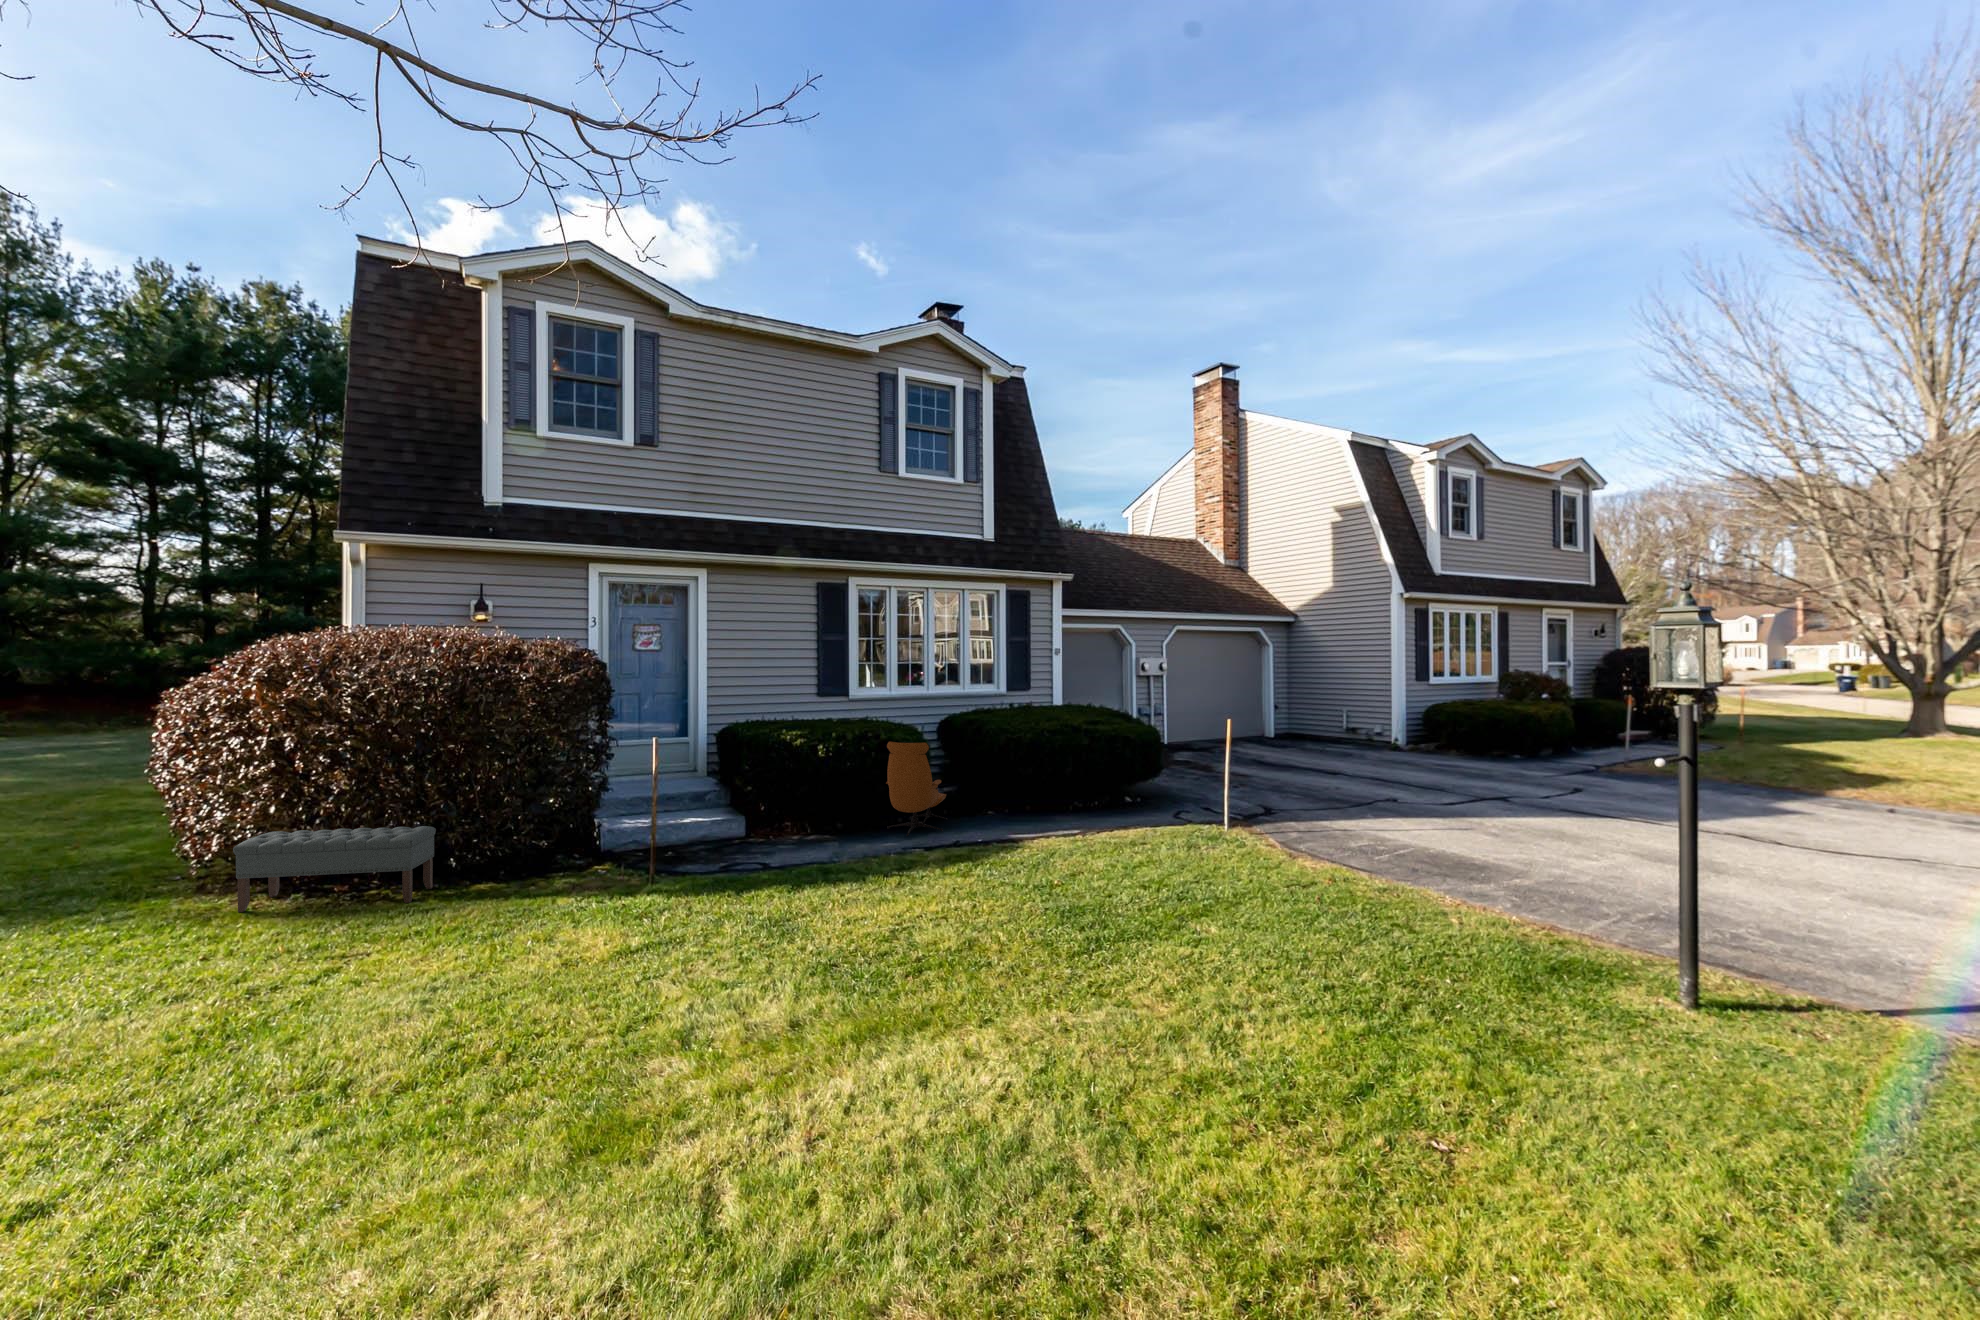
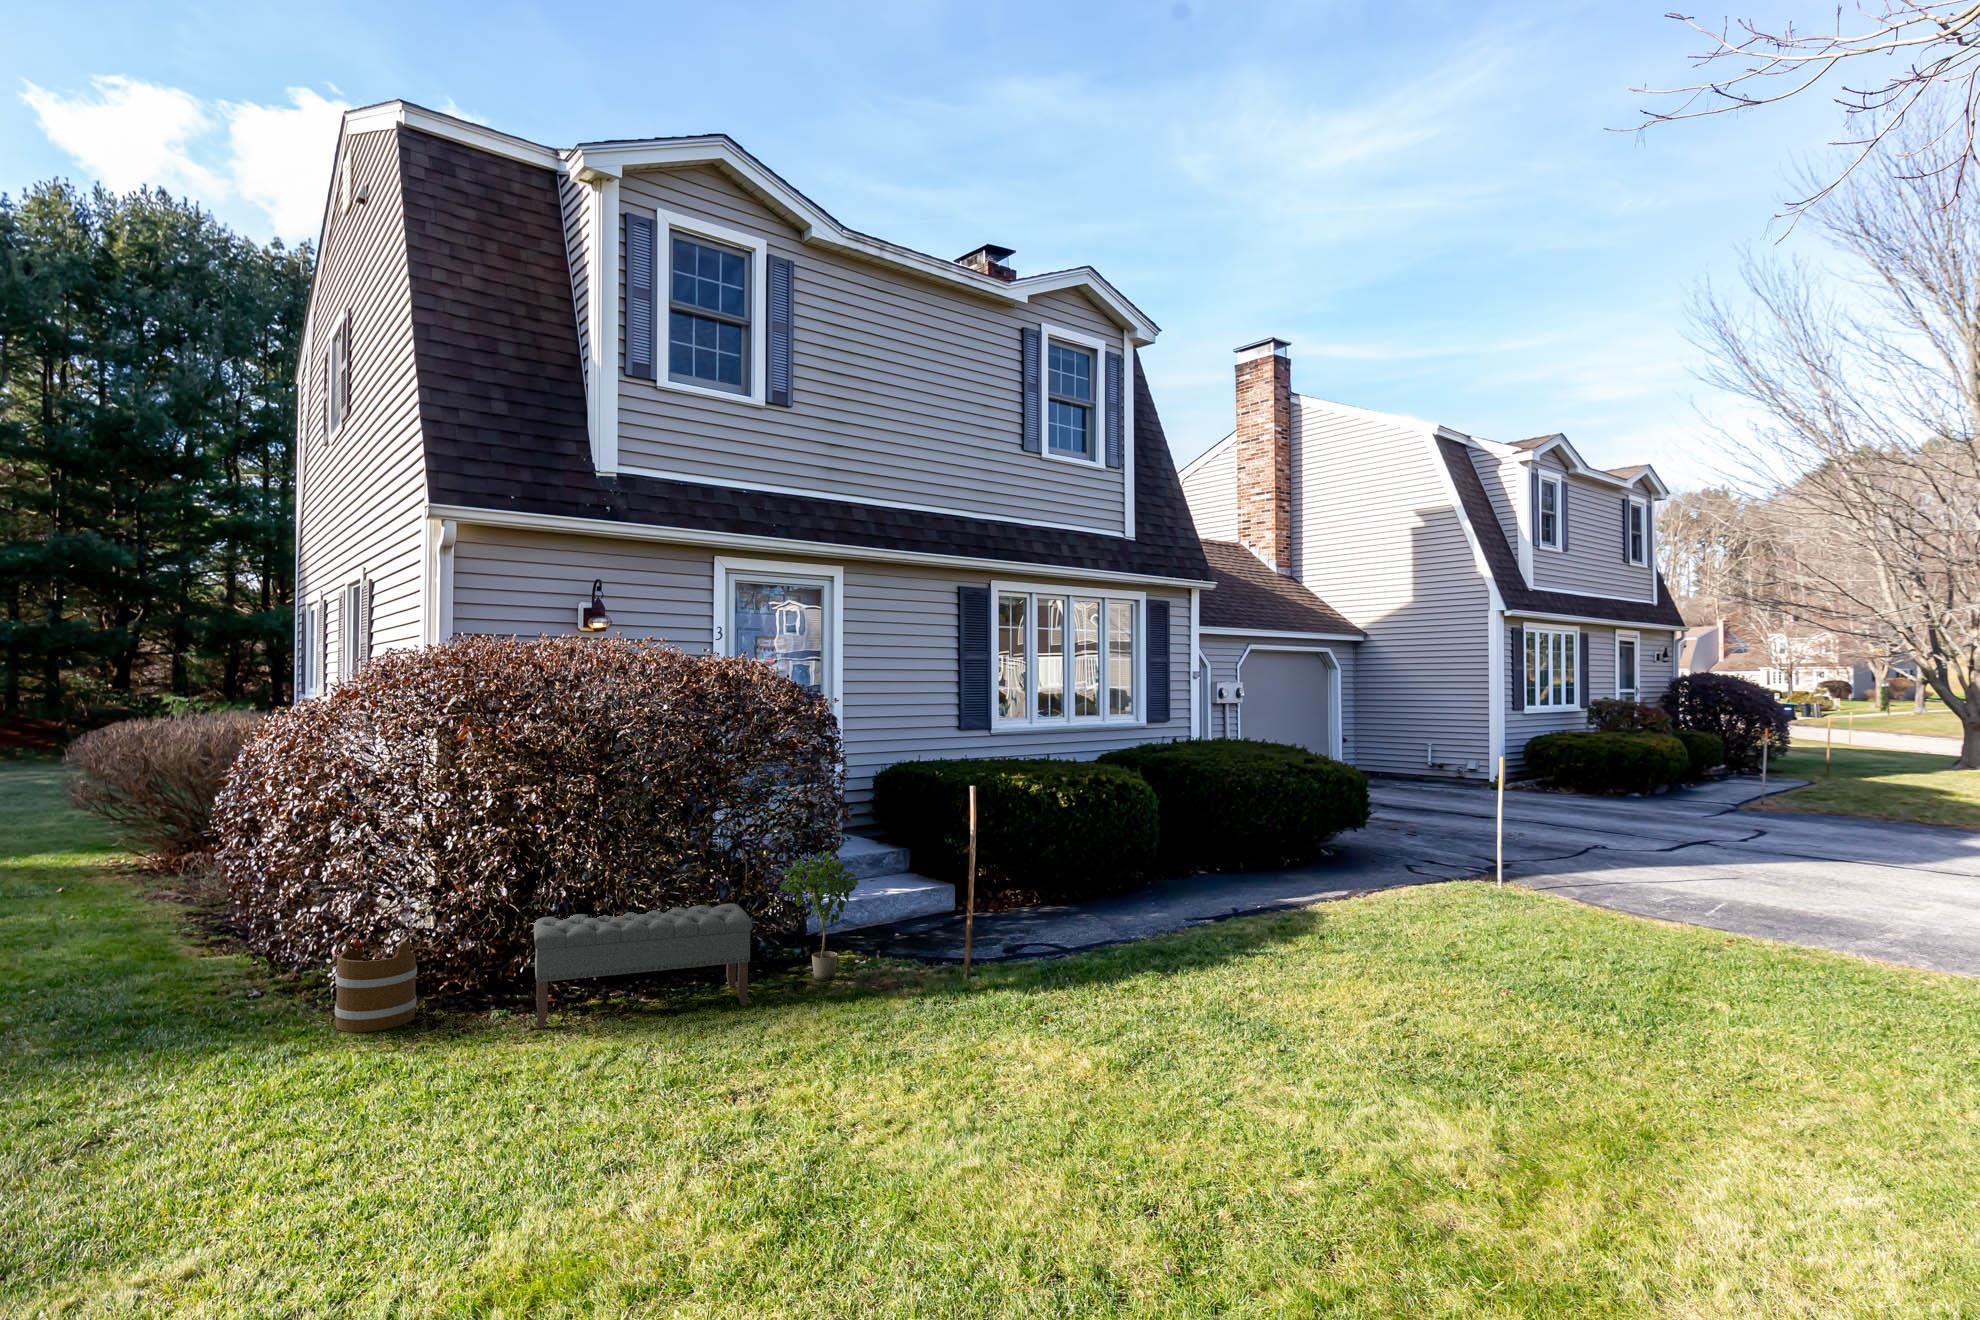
lounge chair: present [886,742,947,836] -> none [1143,785,1215,901]
potted plant: none [457,788,543,887] -> present [781,851,858,981]
bucket: none [118,840,189,908] -> present [335,937,417,1032]

